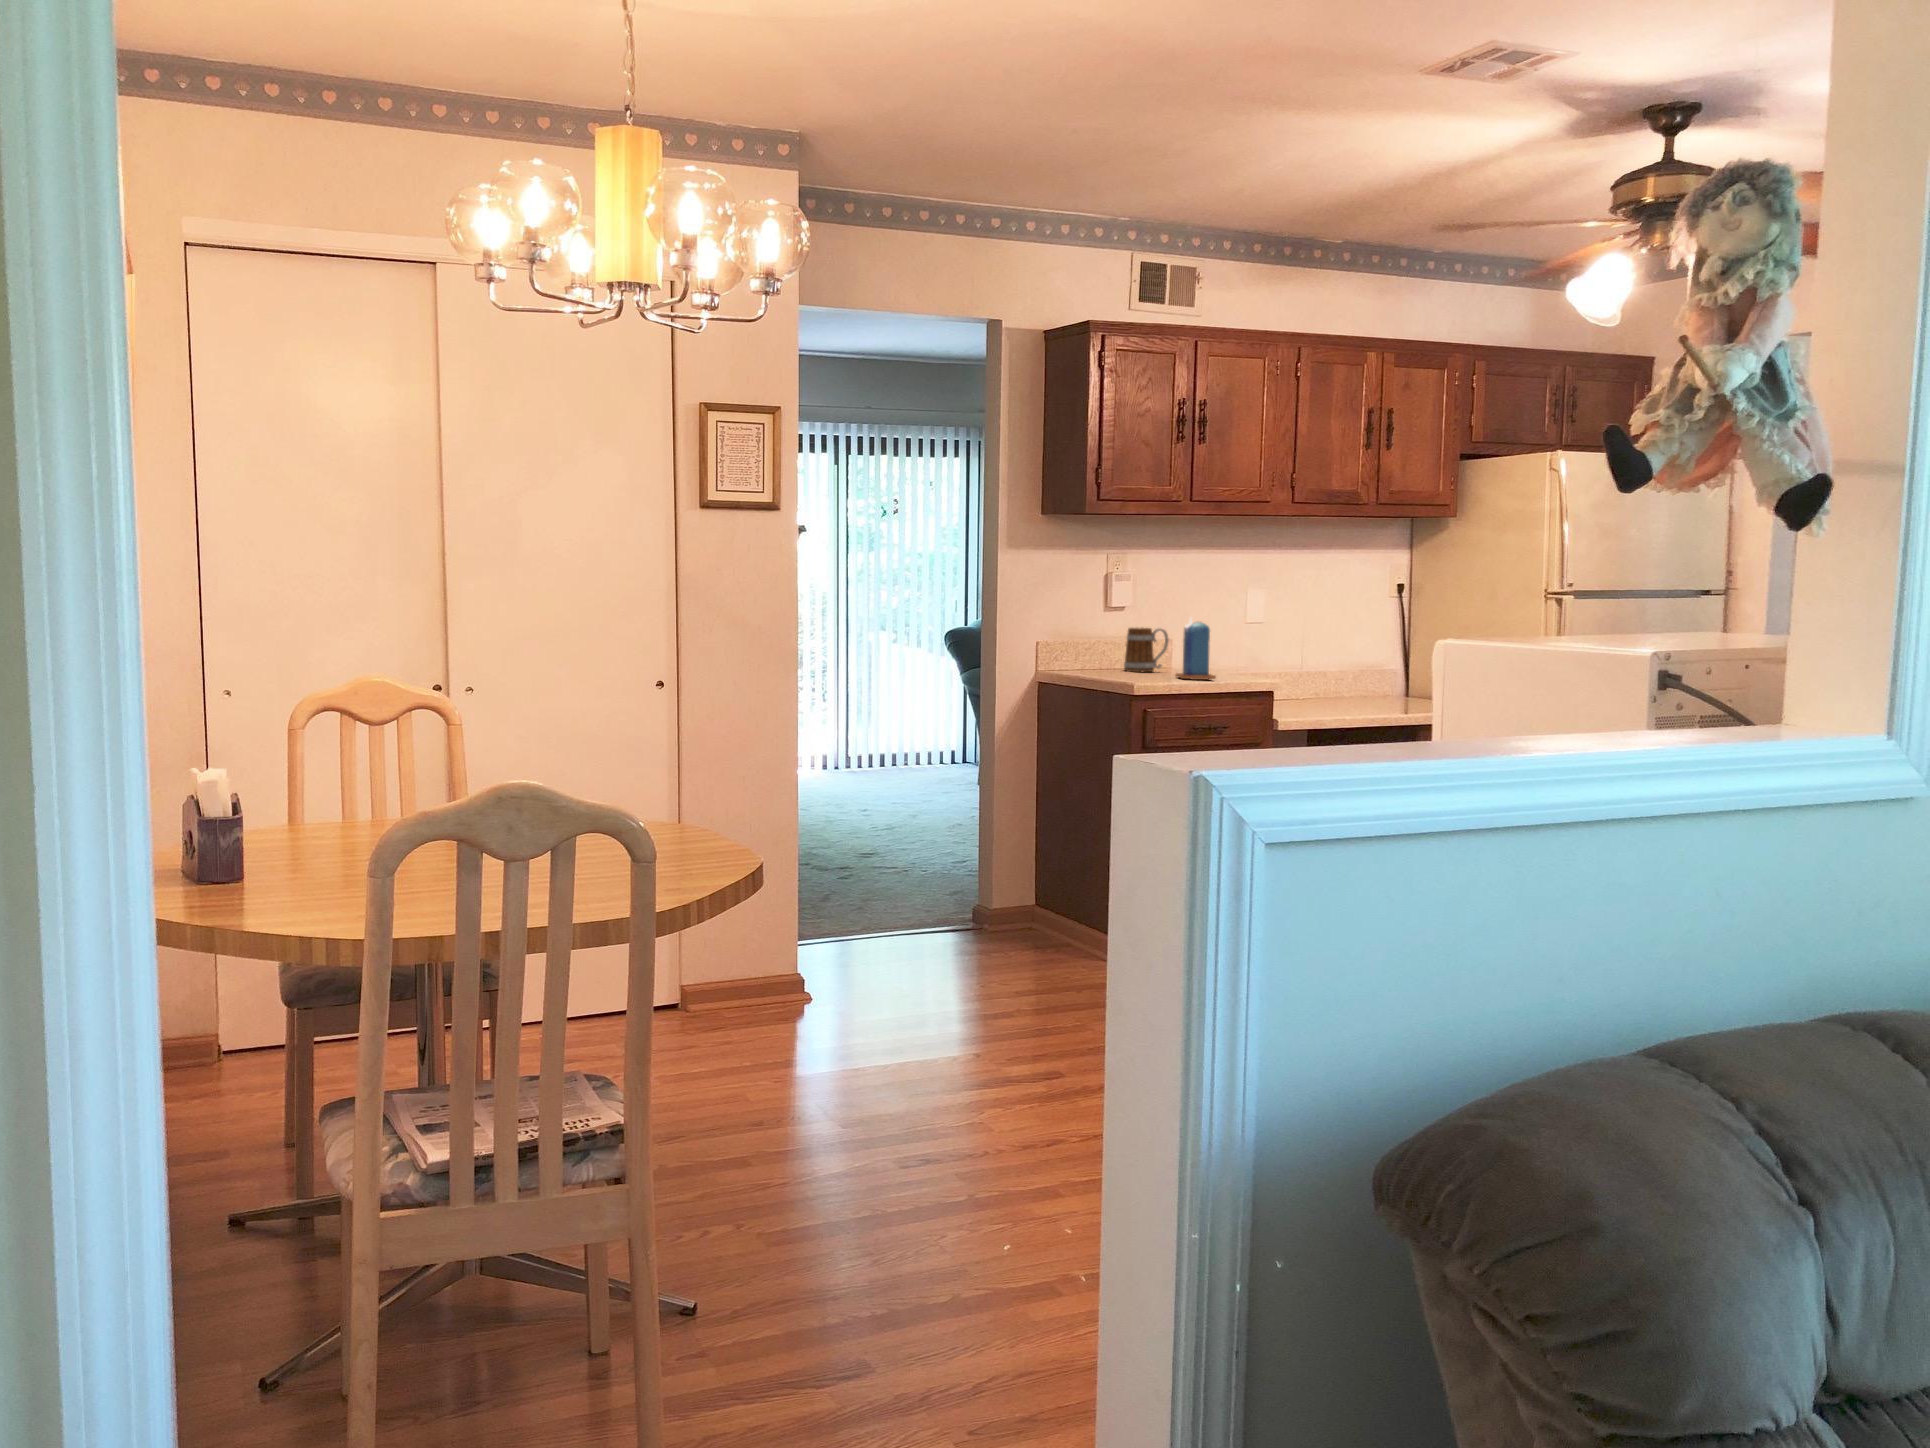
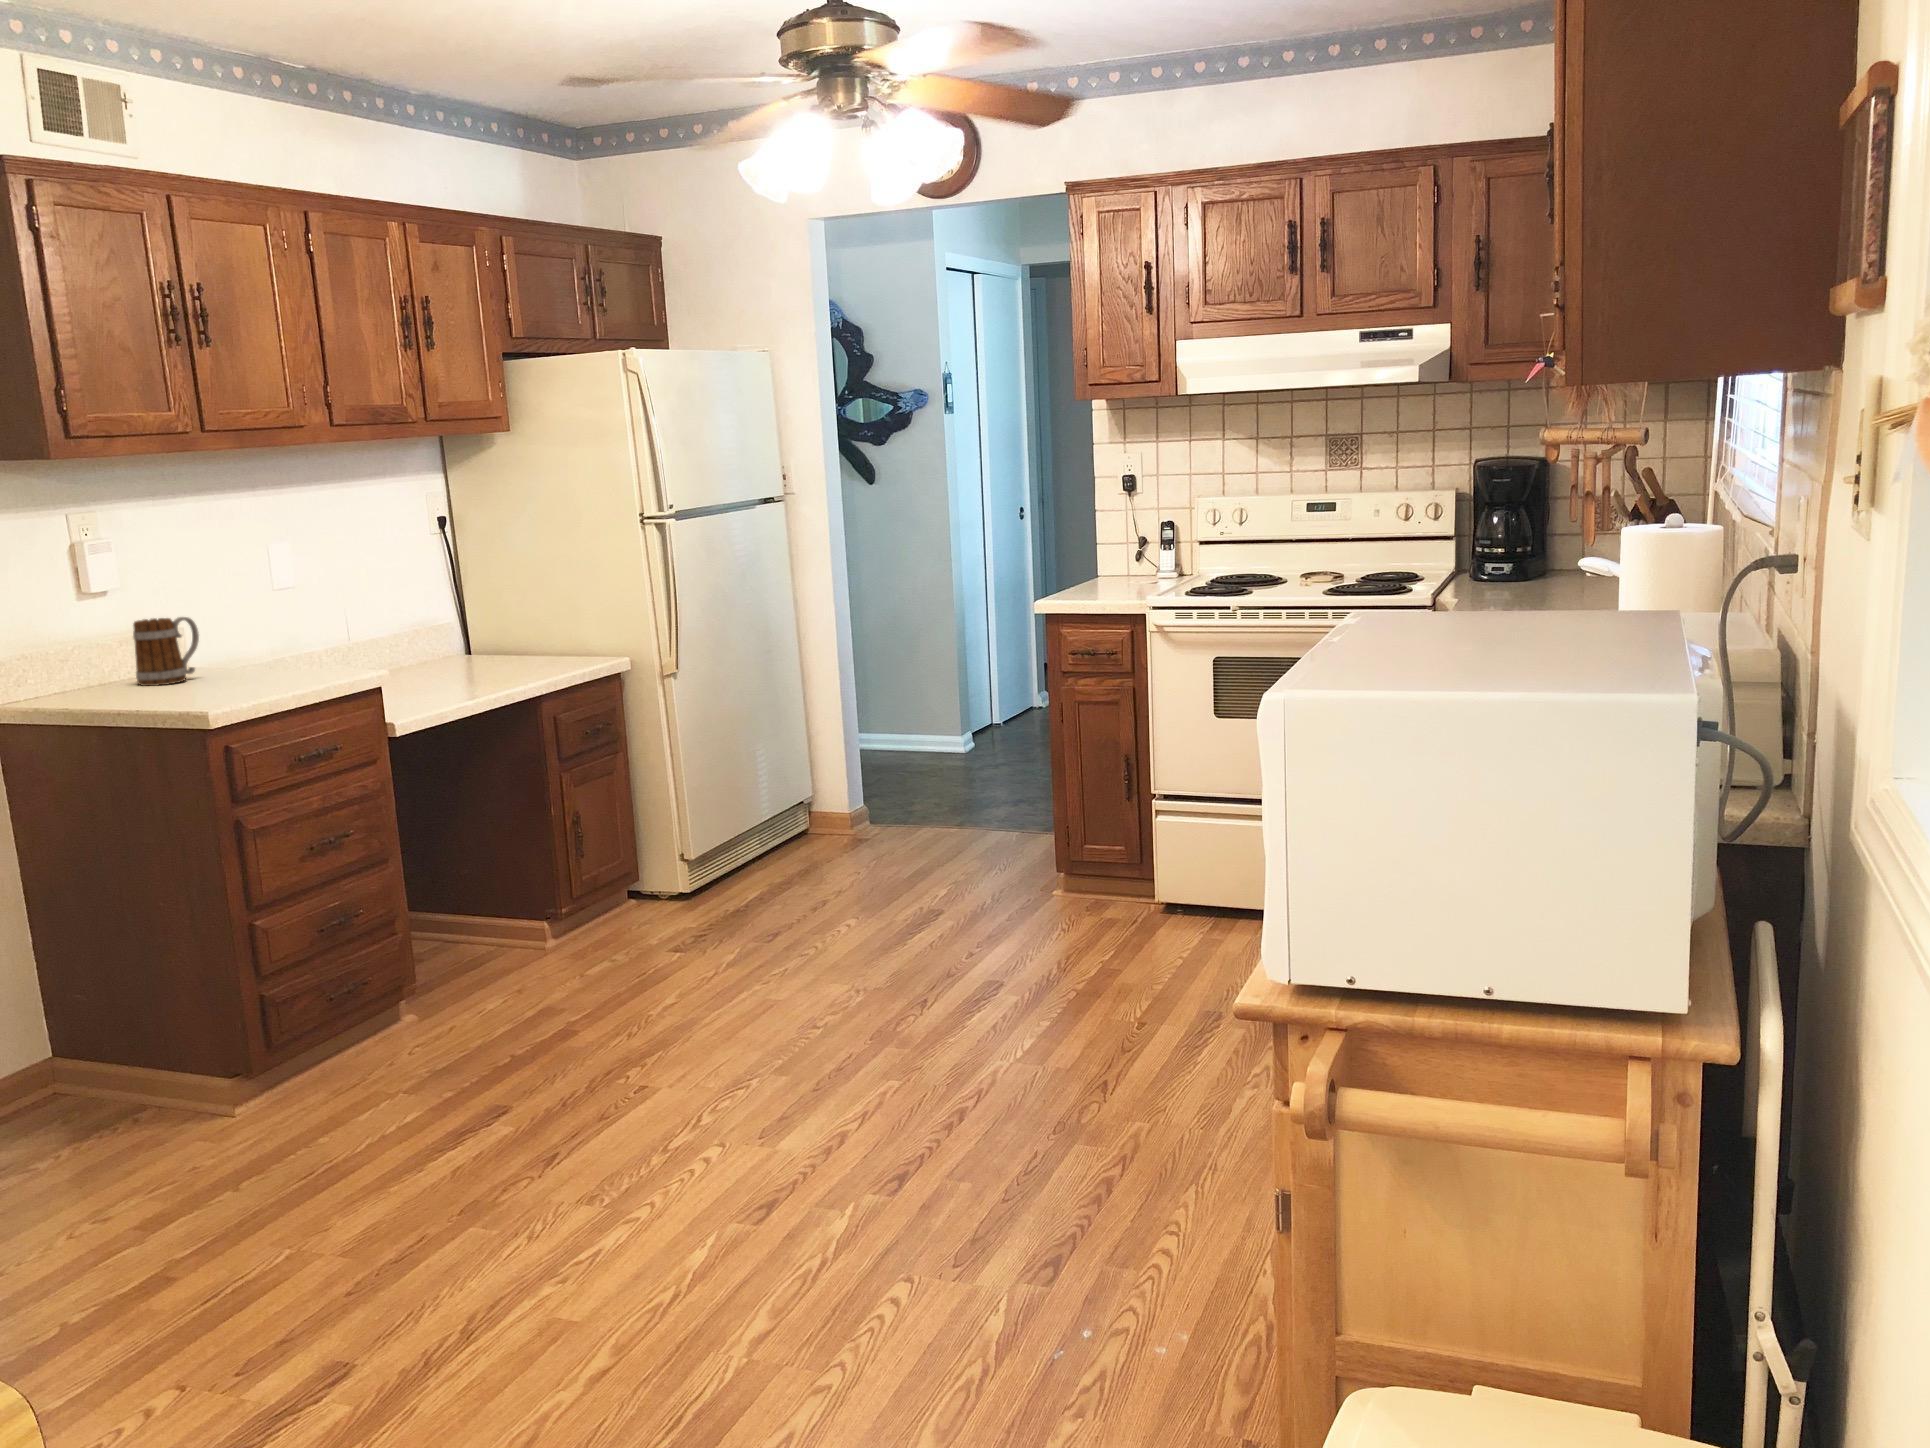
candle: present [1175,619,1216,680] -> none [240,601,310,691]

